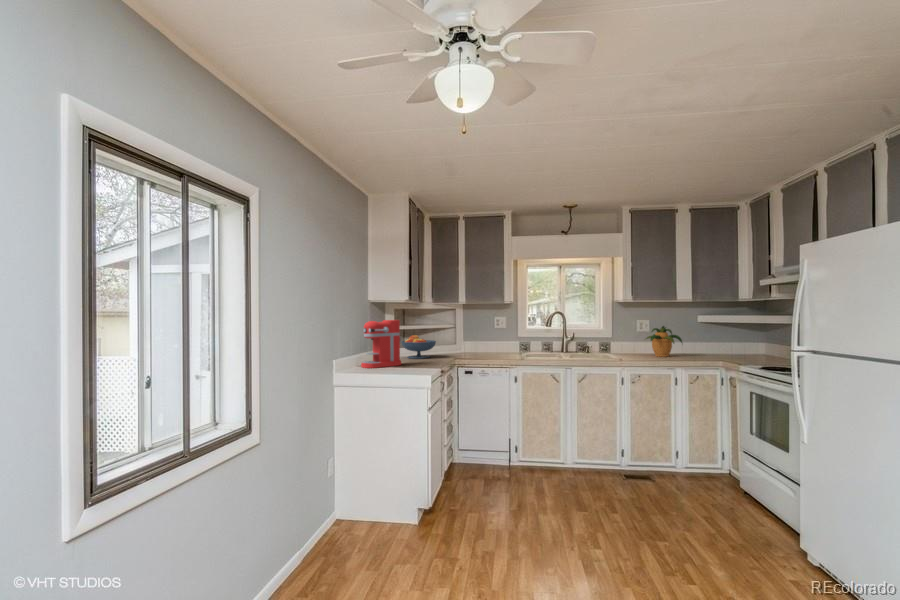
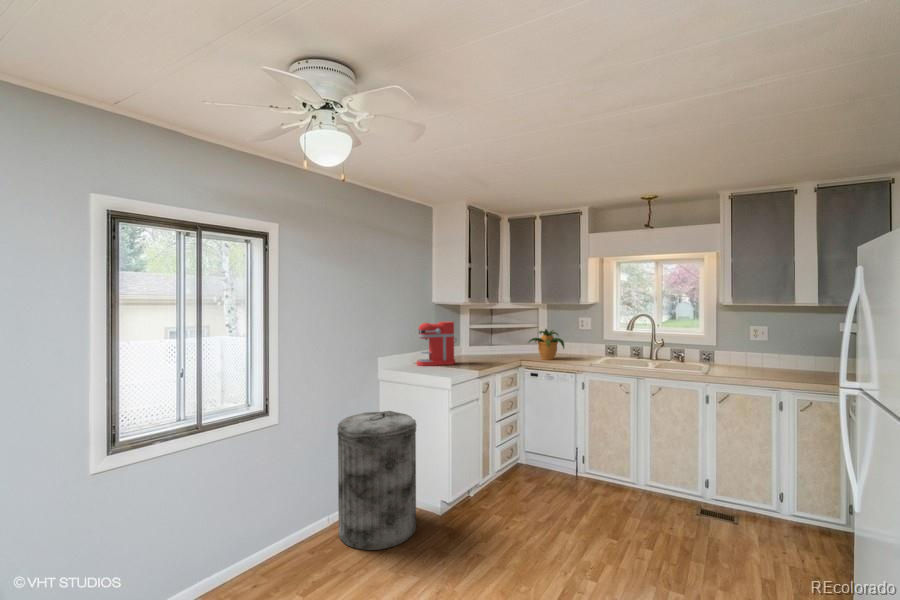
potted plant: present [646,326,682,357] -> present [528,329,564,360]
fruit bowl: present [401,335,436,359] -> none [471,335,505,358]
trash can: none [315,418,406,579] -> present [337,411,416,550]

